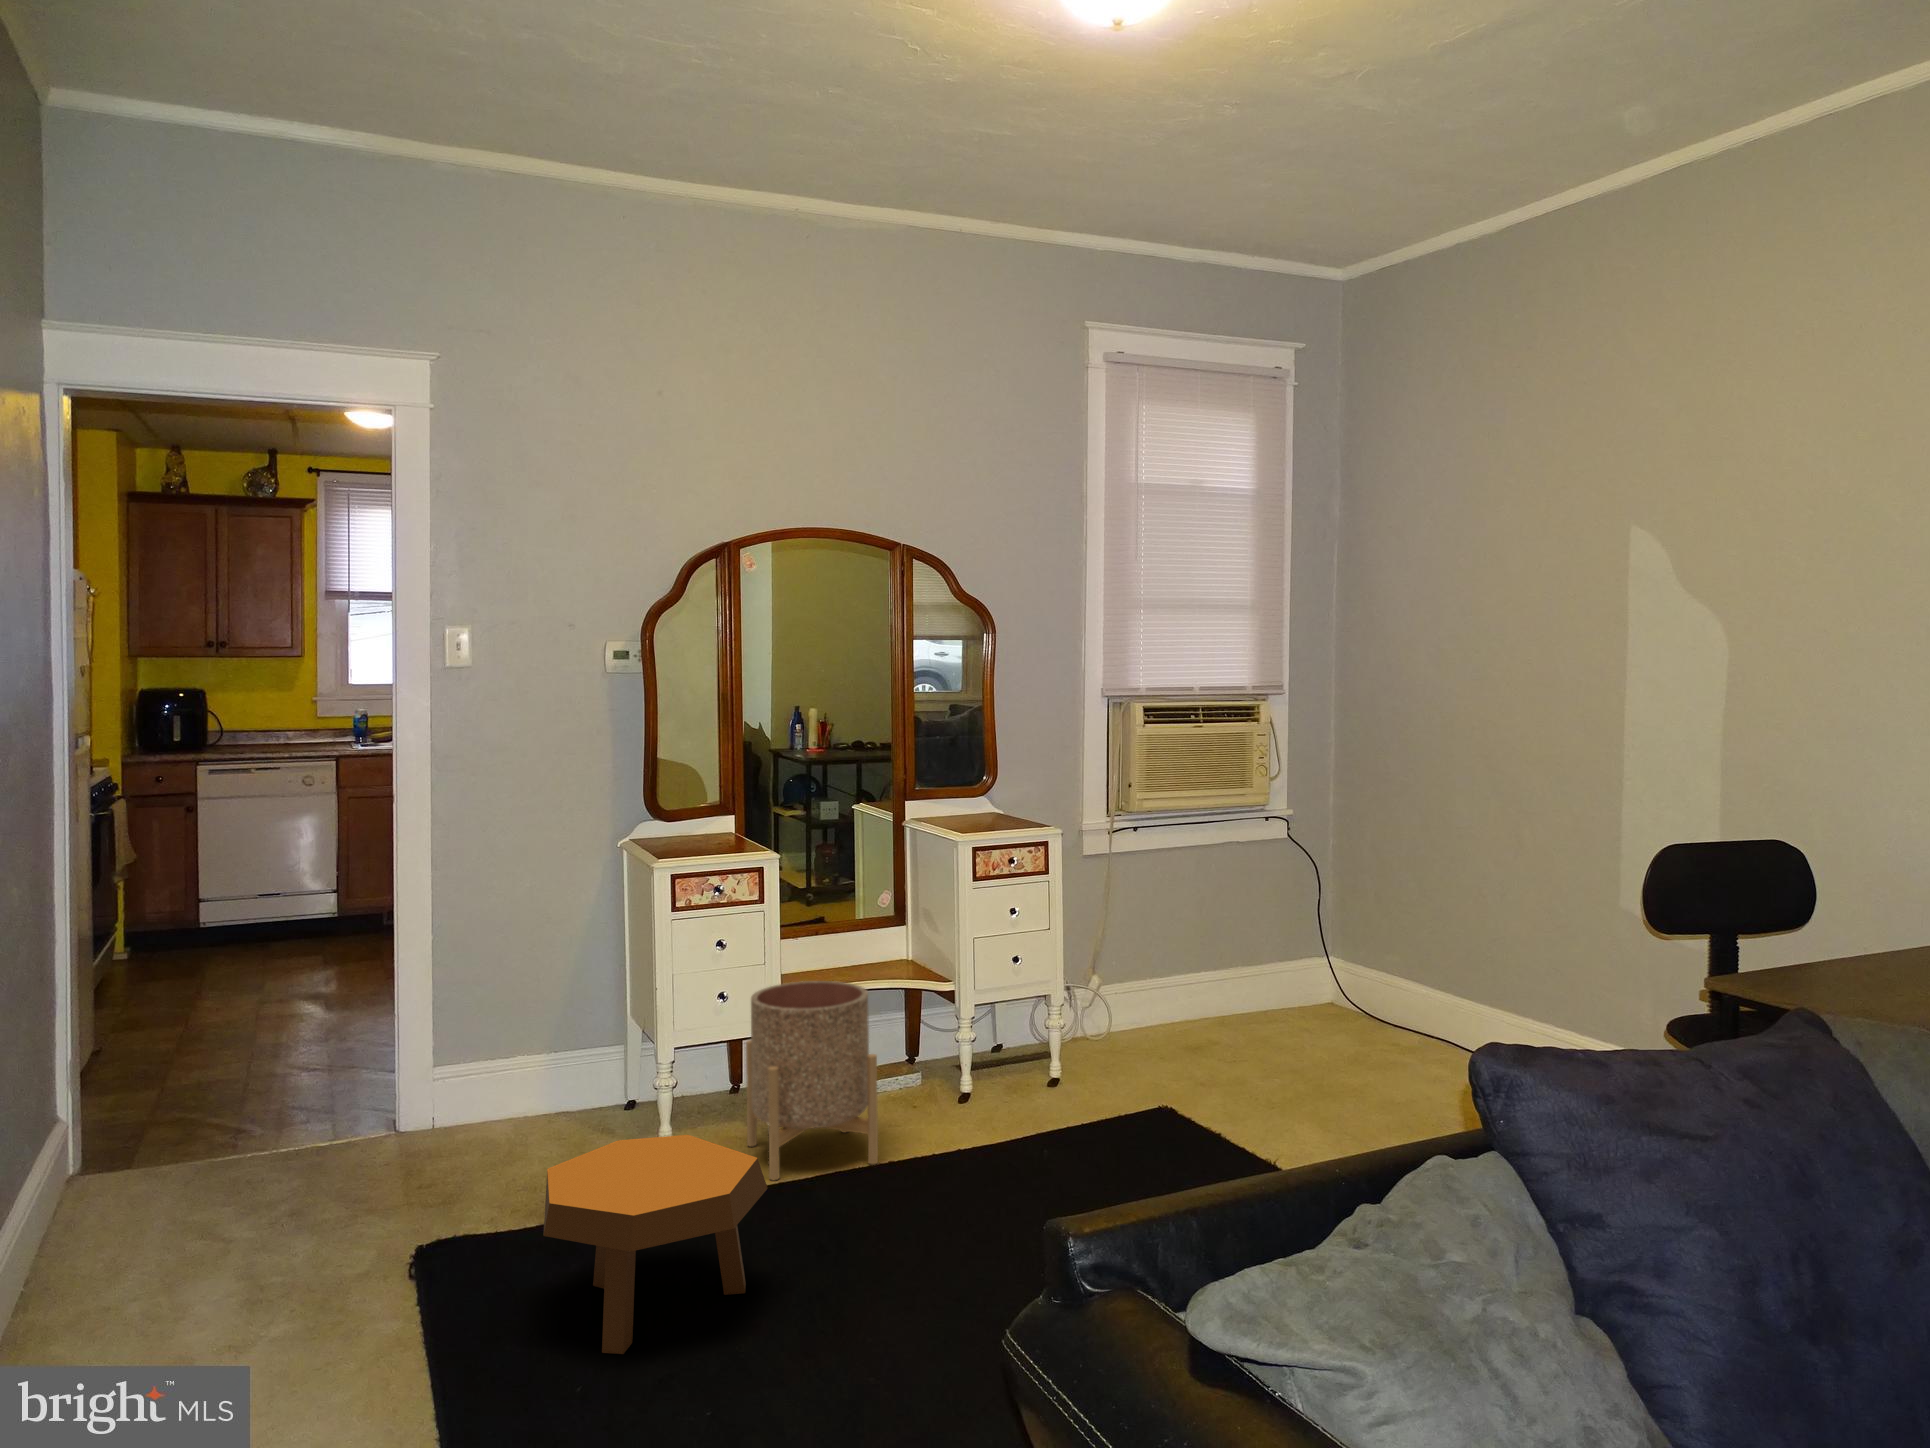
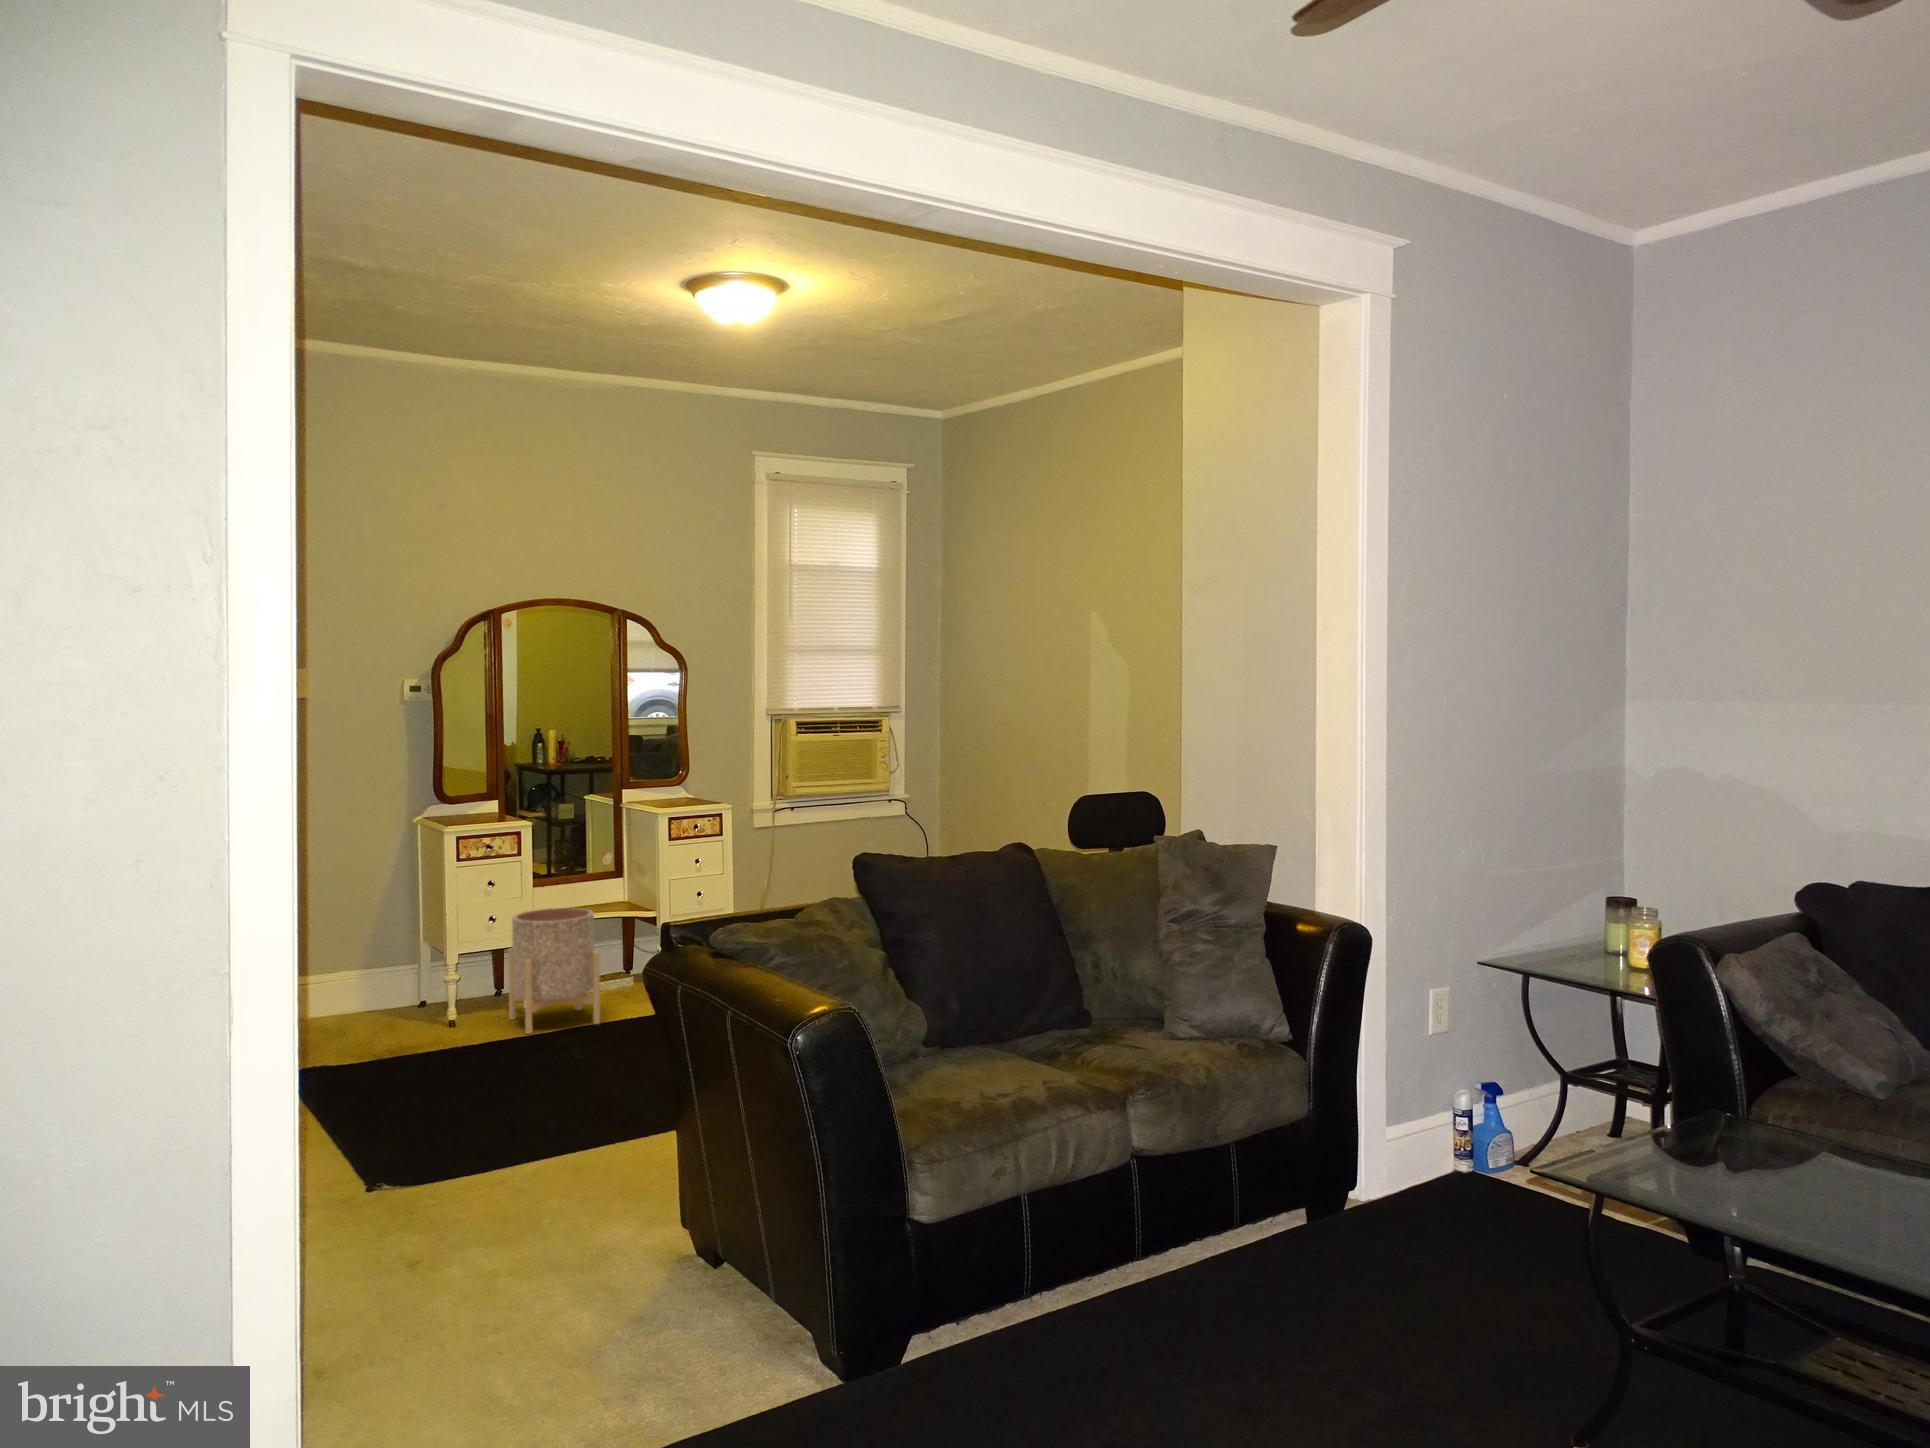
footstool: present [543,1135,767,1354] -> none [383,992,526,1107]

